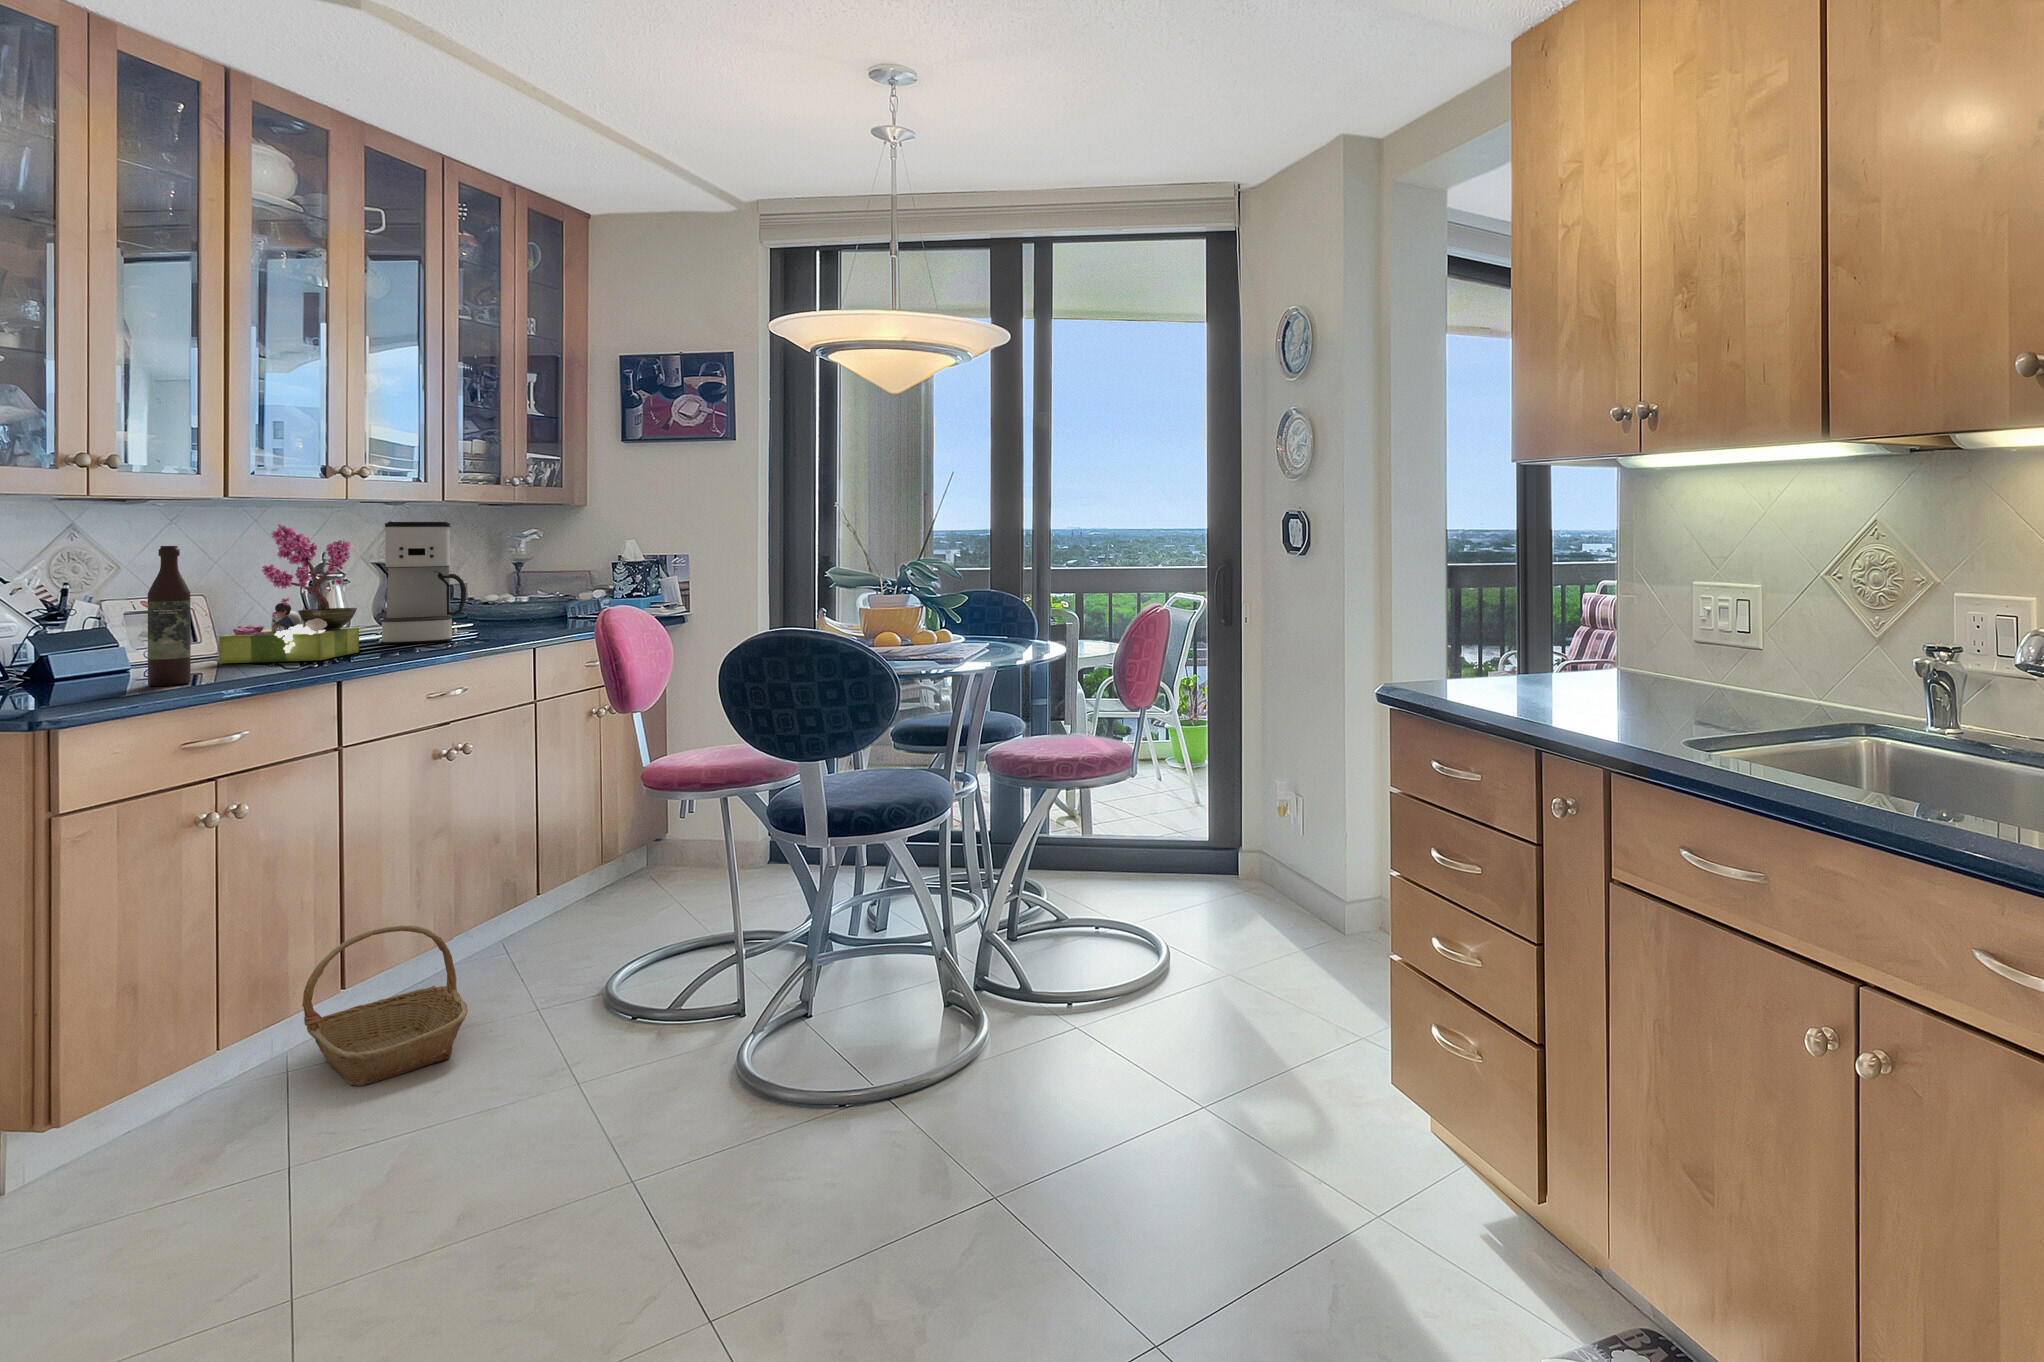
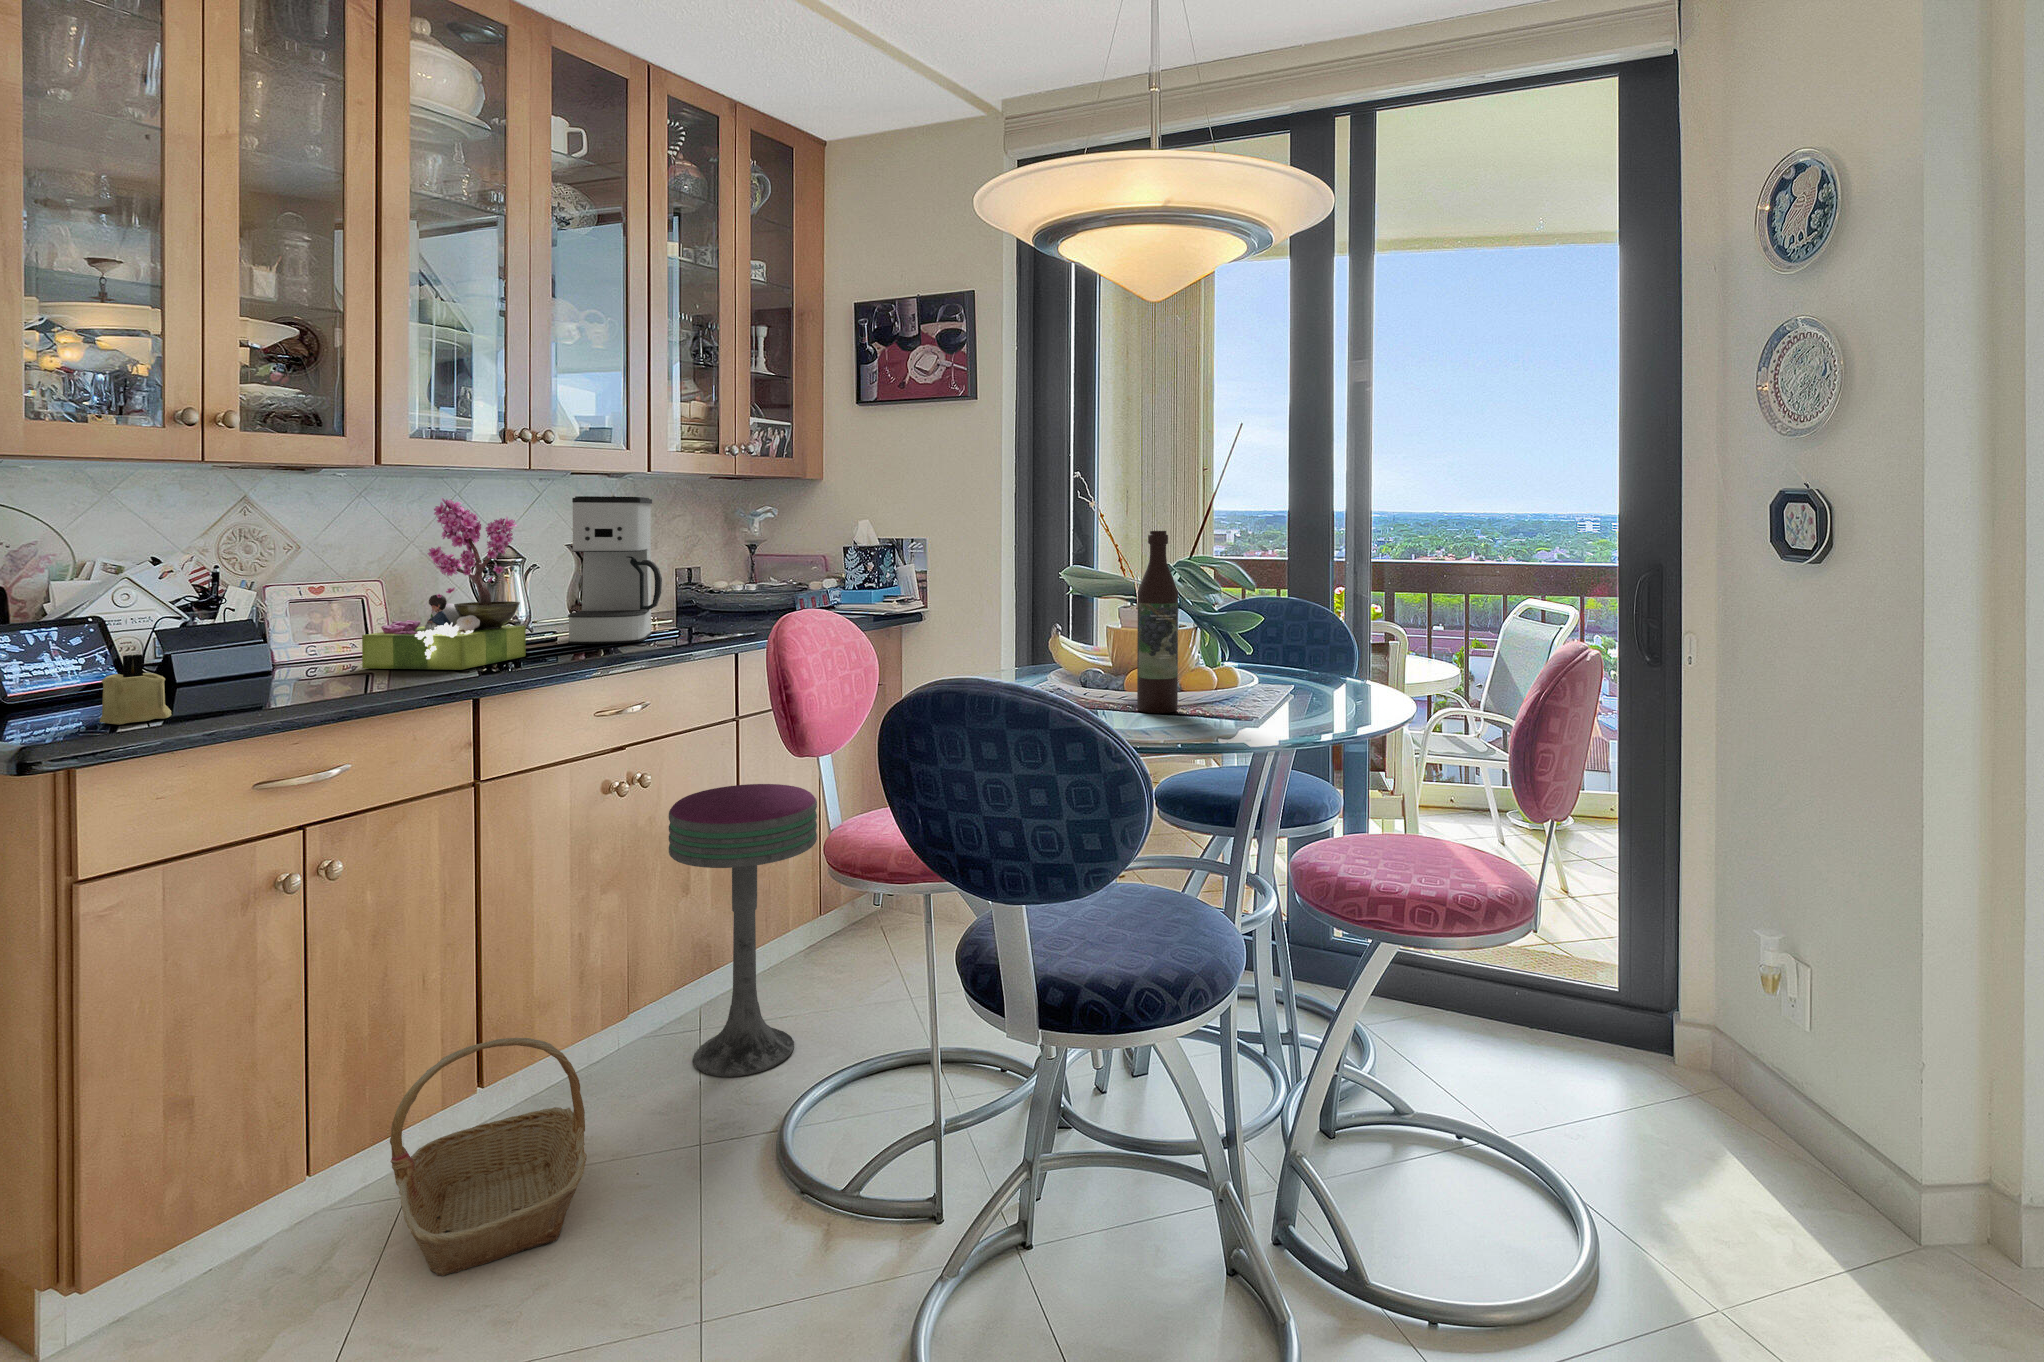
wine bottle: present [148,546,191,686] -> present [1137,531,1178,713]
candle: none [68,644,124,696] -> present [100,654,171,725]
bar stool: none [491,750,620,973] -> present [669,784,817,1077]

